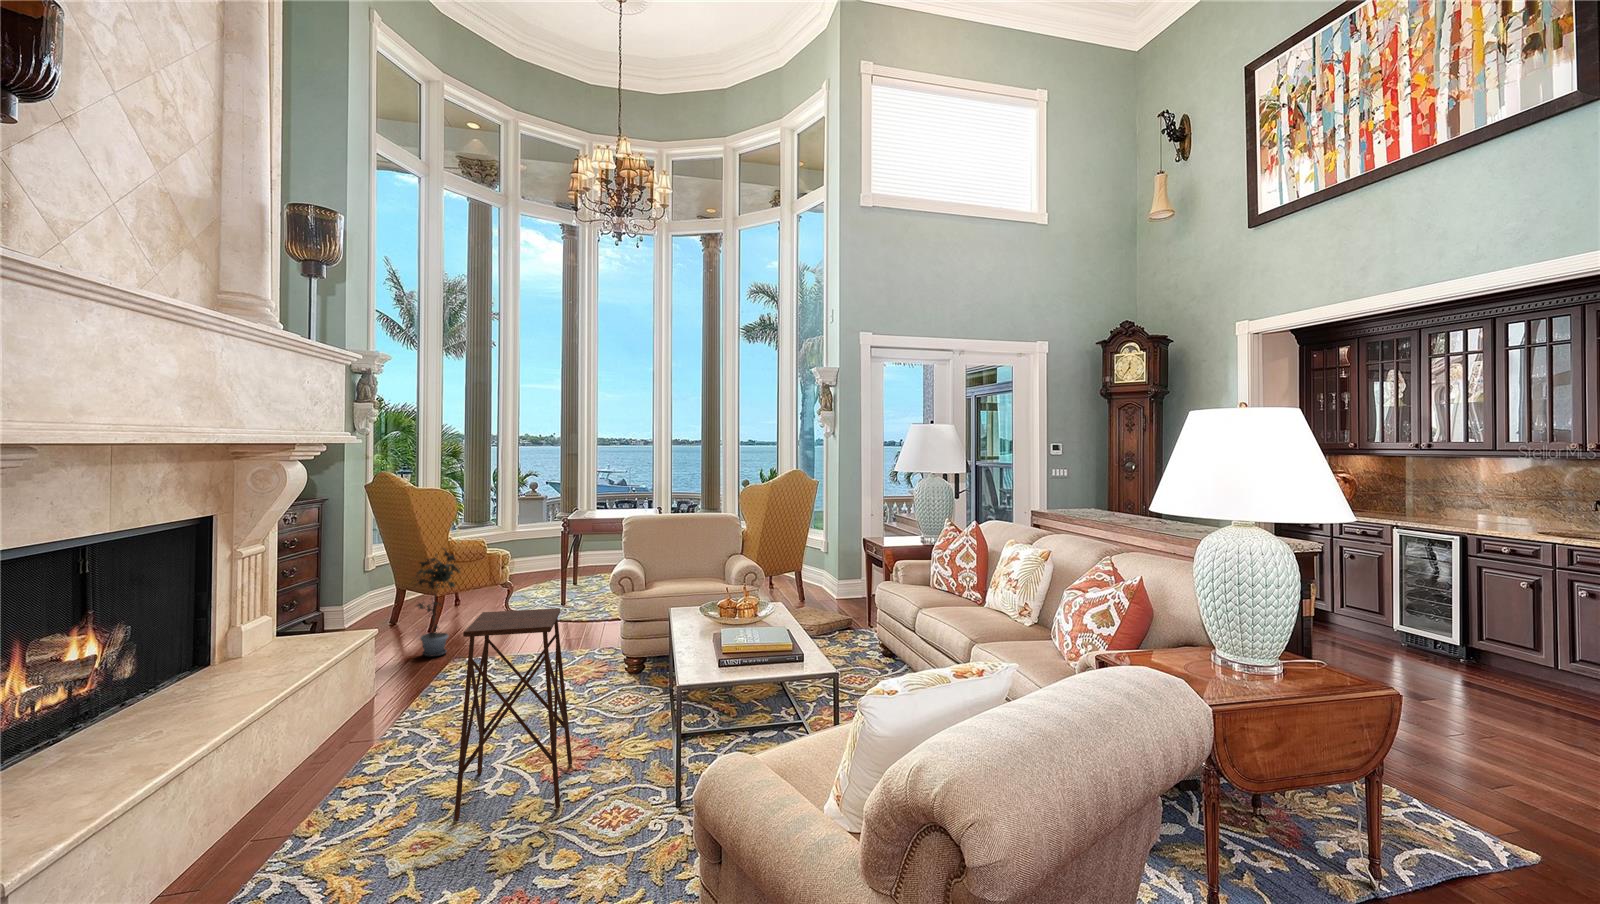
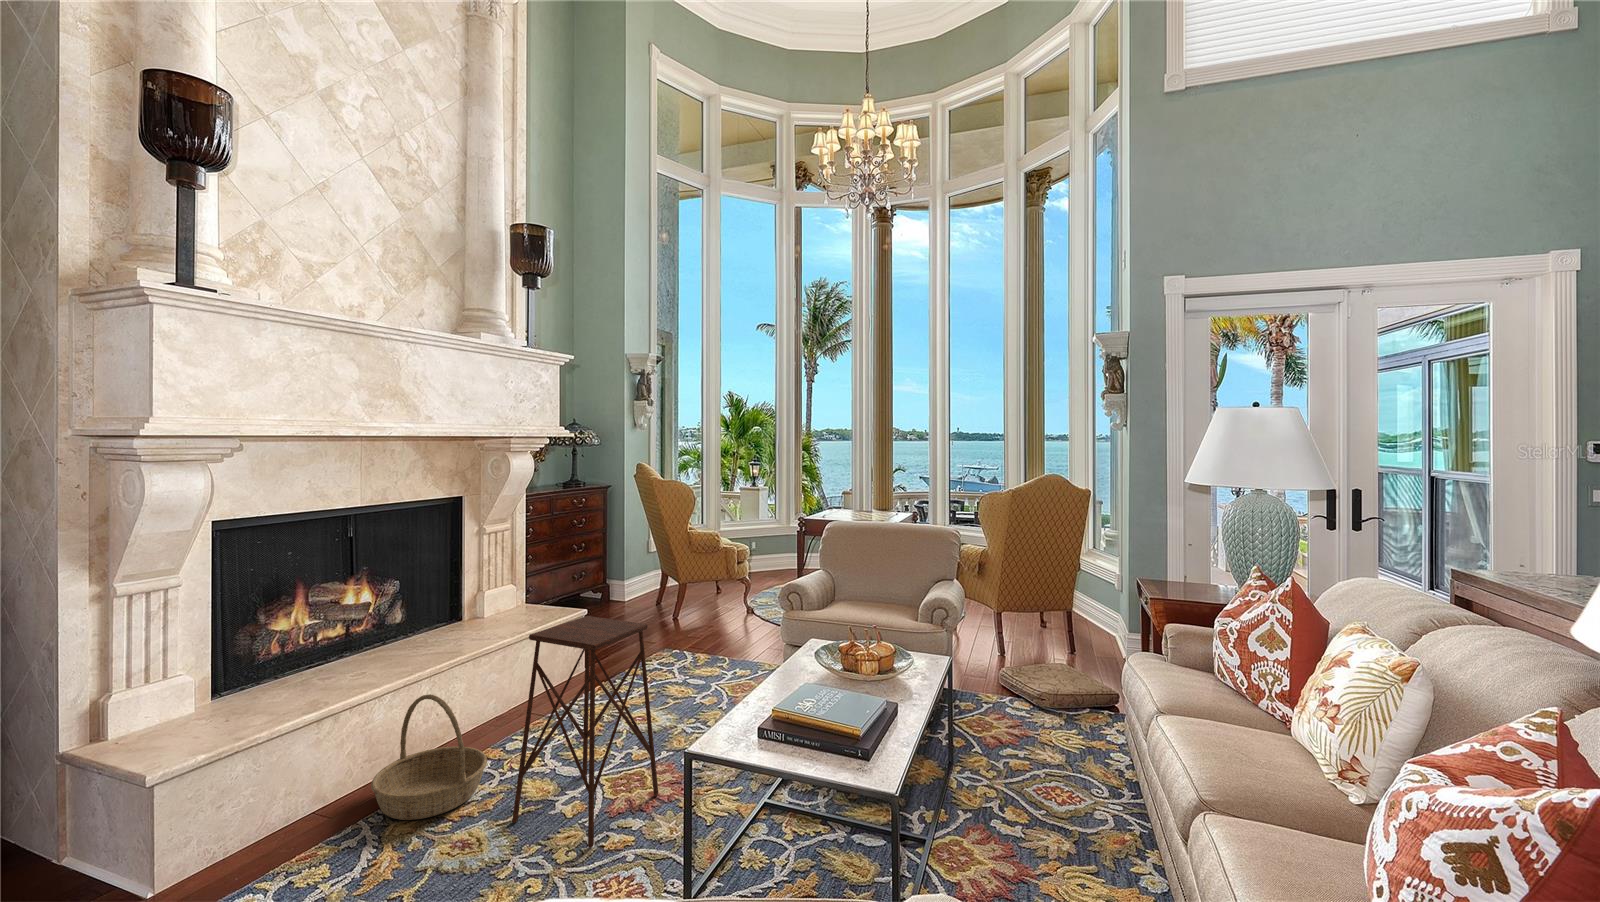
potted plant: present [415,548,460,656] -> none [669,546,711,642]
basket: none [256,722,390,860] -> present [371,694,487,820]

